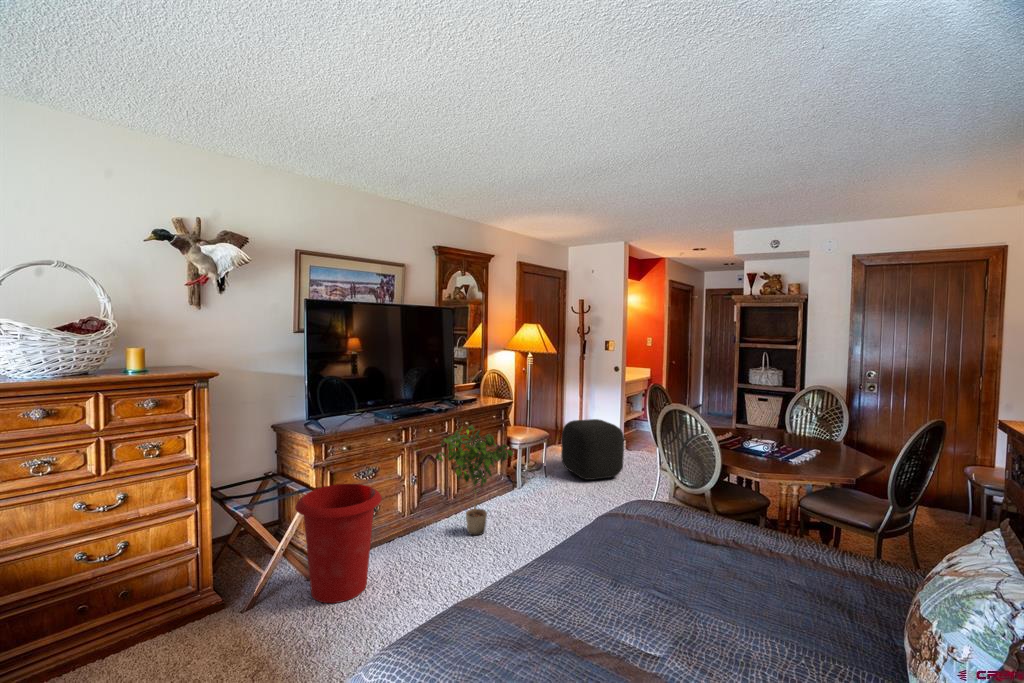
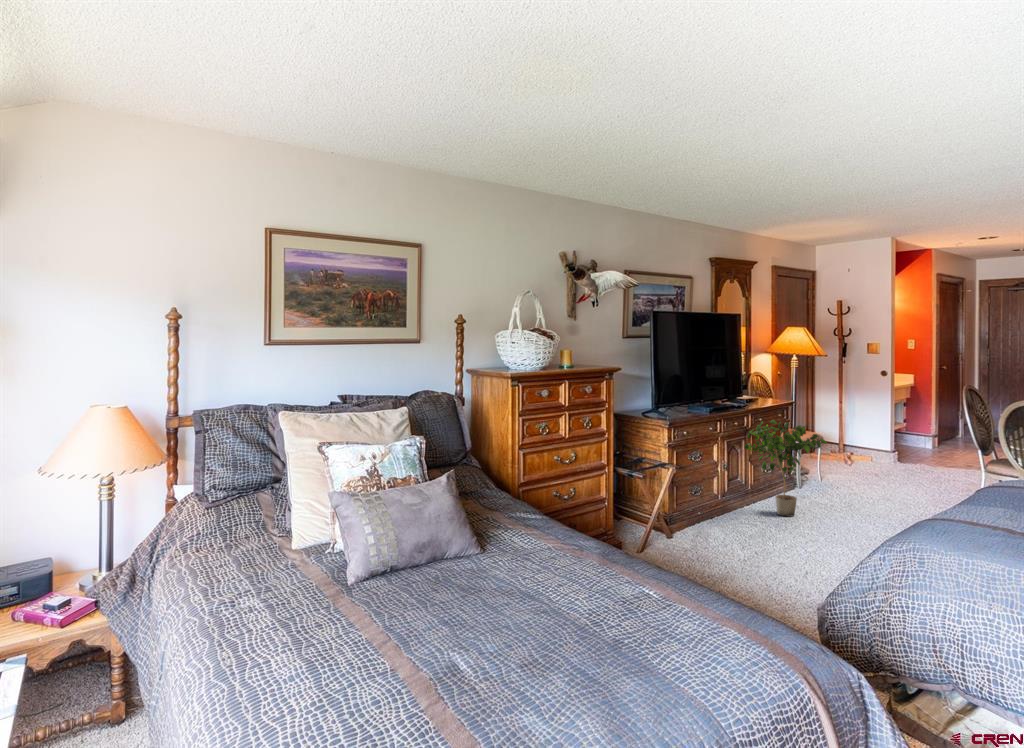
ottoman: present [561,419,624,480] -> none [835,423,911,483]
waste bin: present [295,484,382,603] -> none [666,461,734,548]

